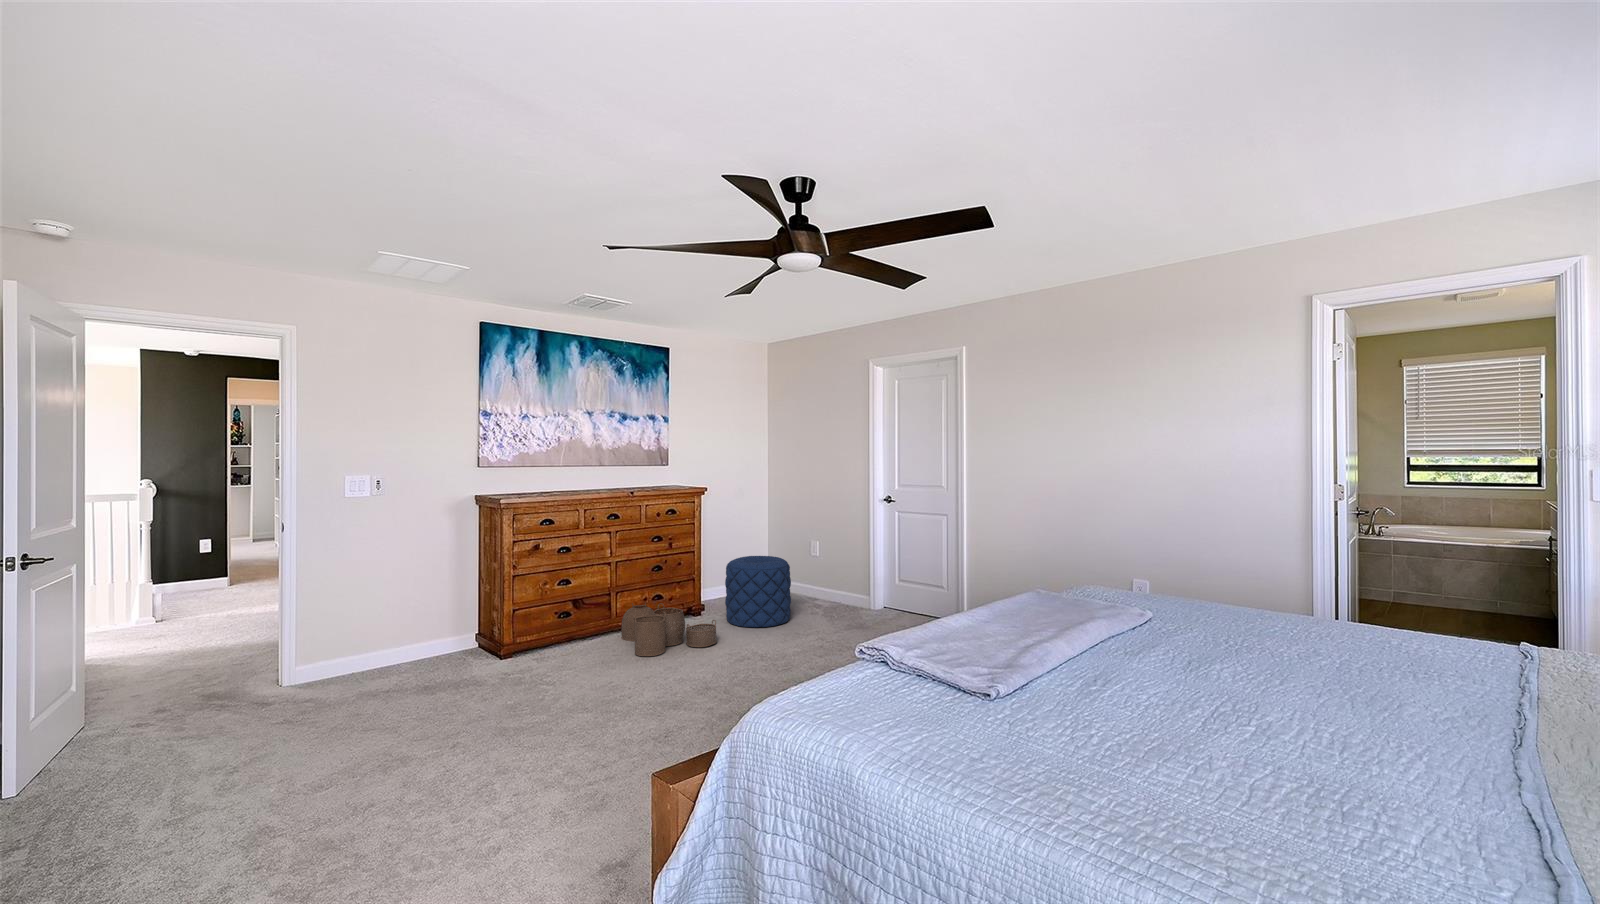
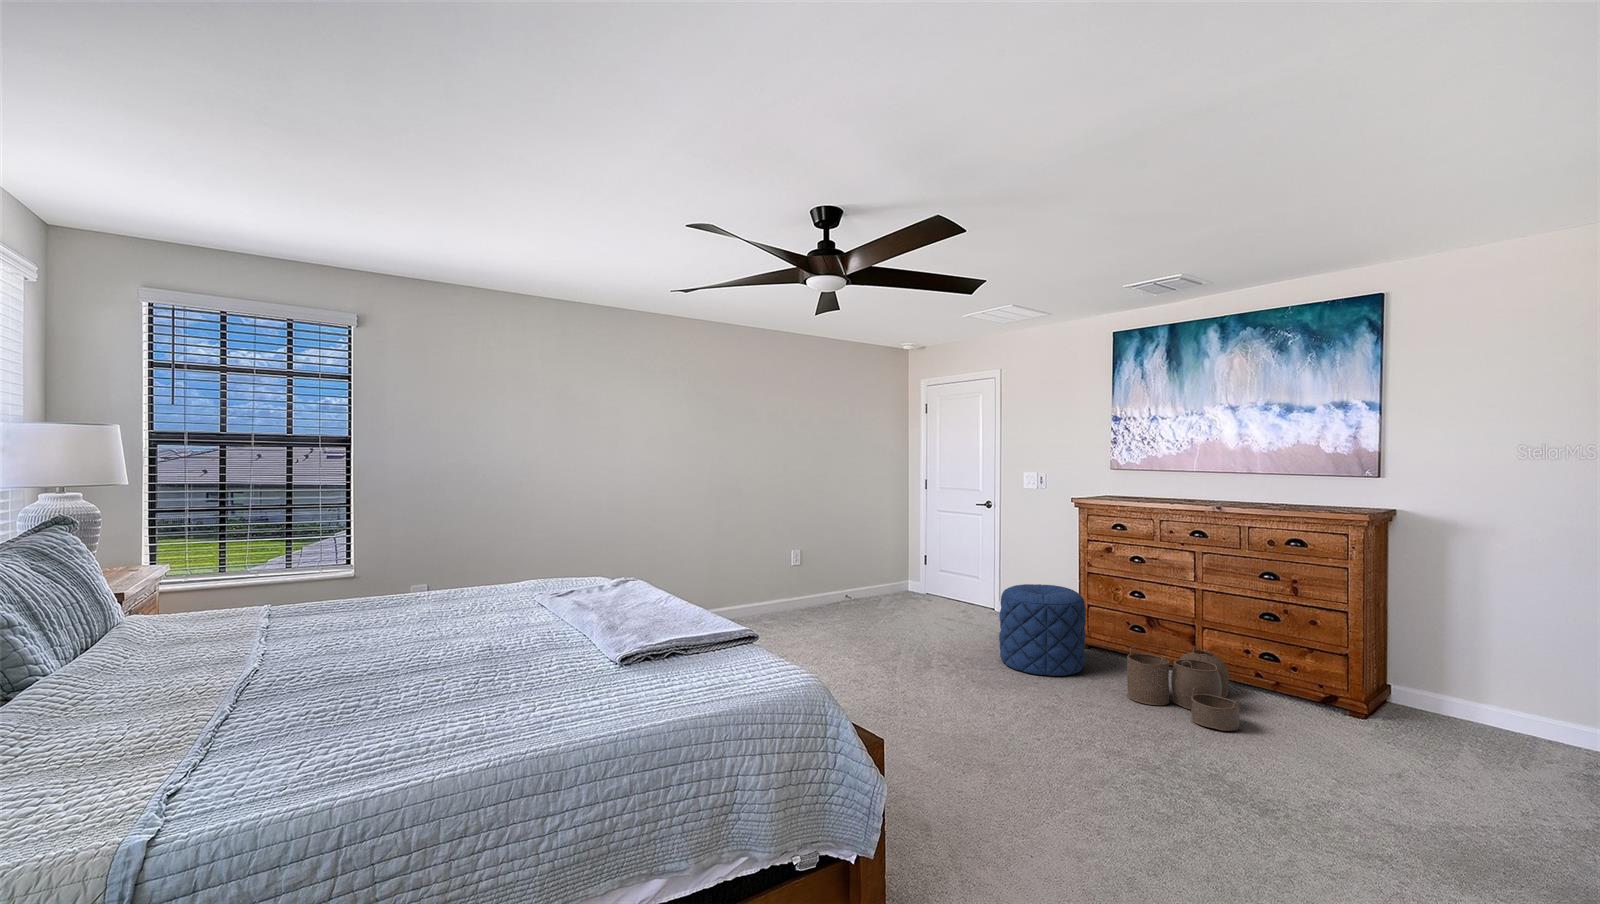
pouf: present [725,556,791,627] -> present [999,584,1086,676]

